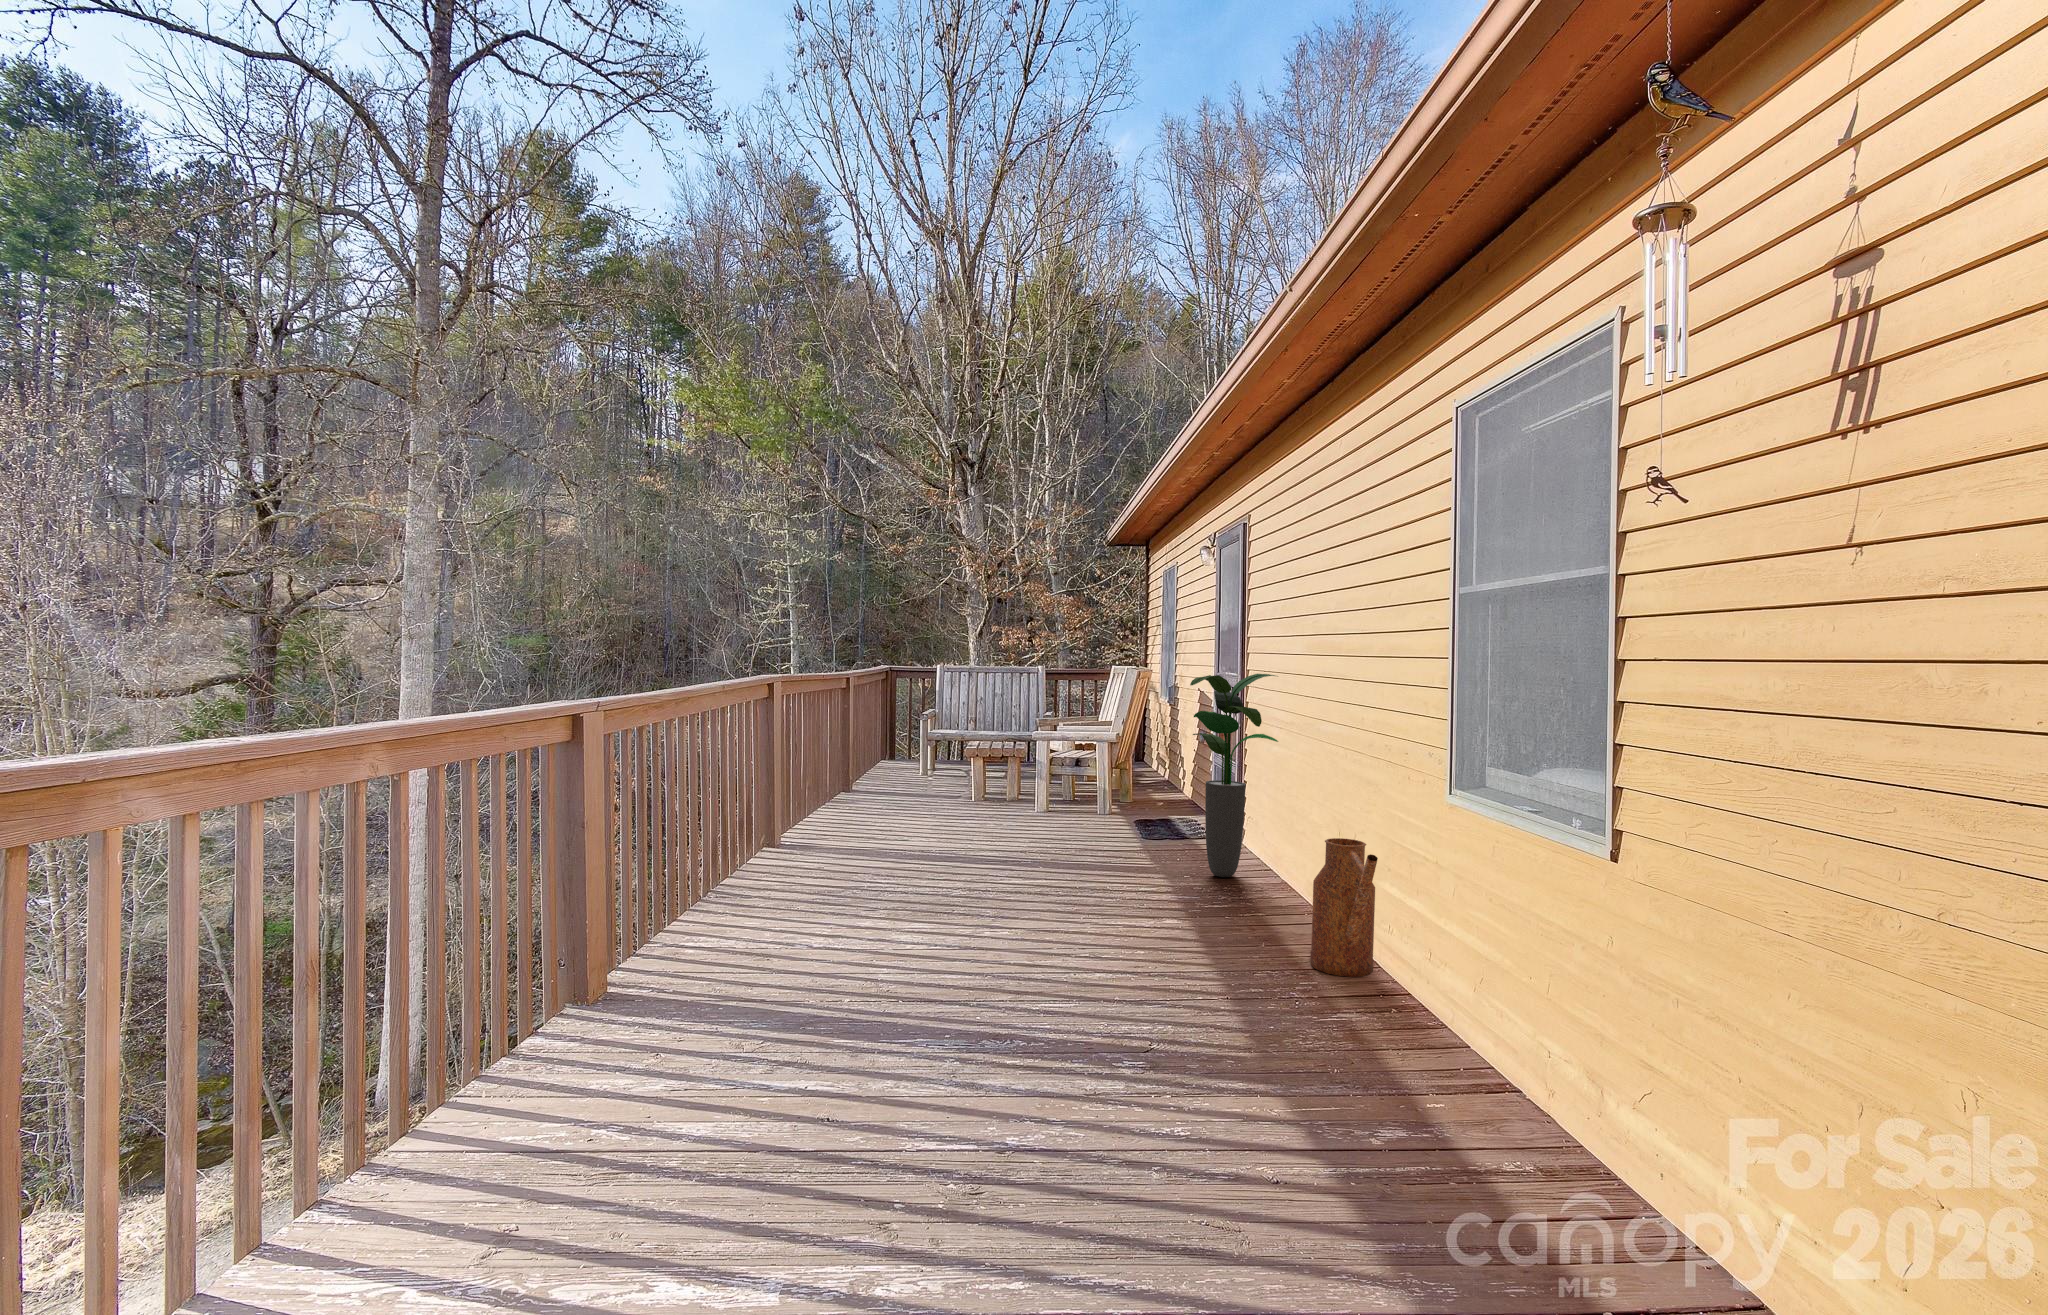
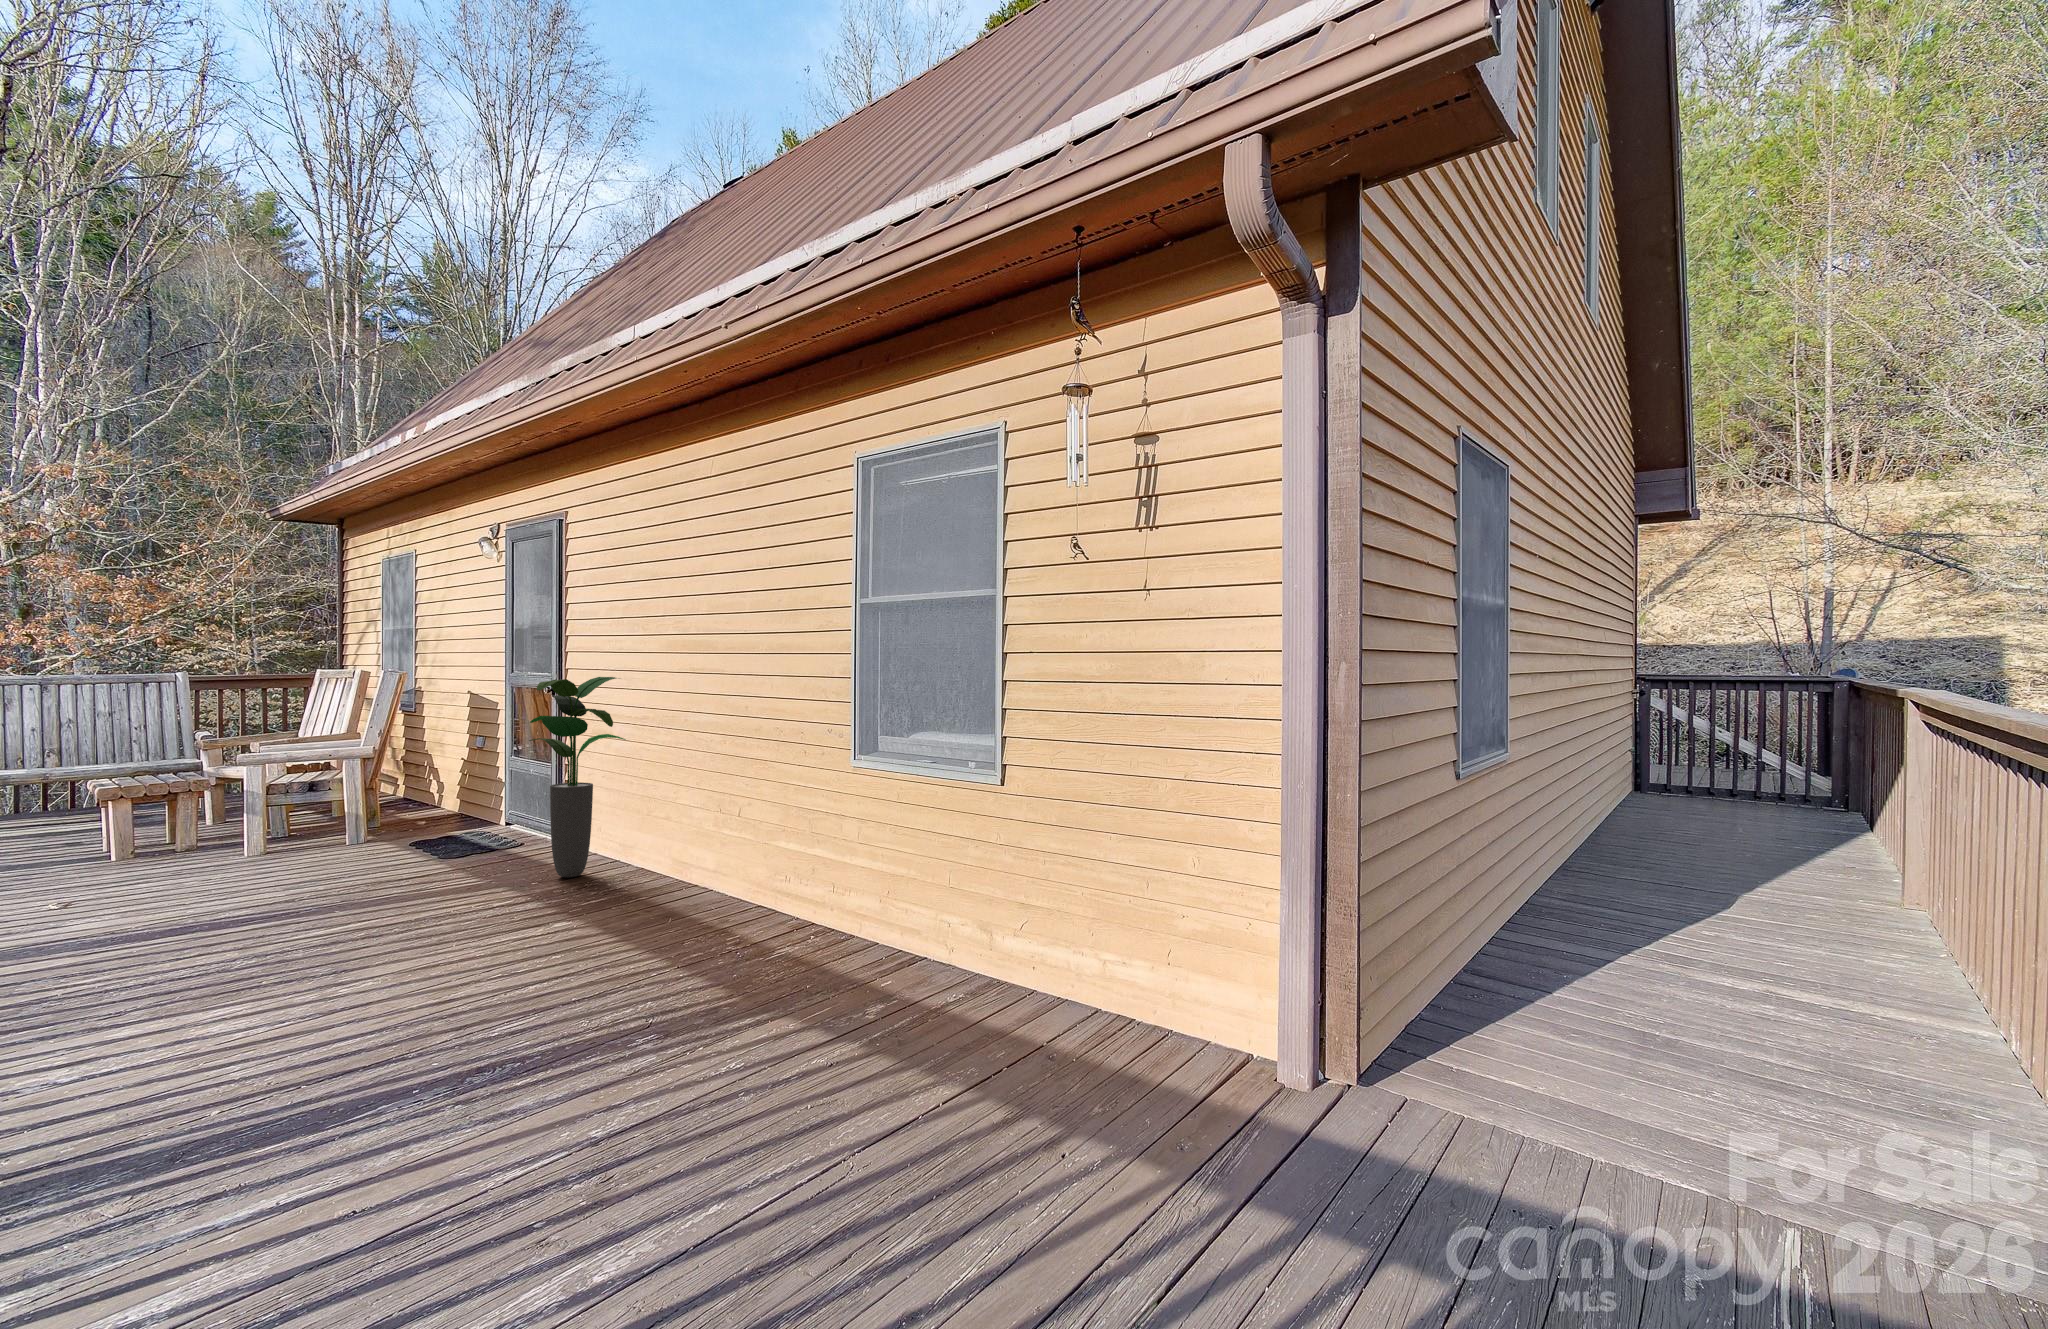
watering can: present [1310,838,1378,977] -> none [718,813,788,929]

